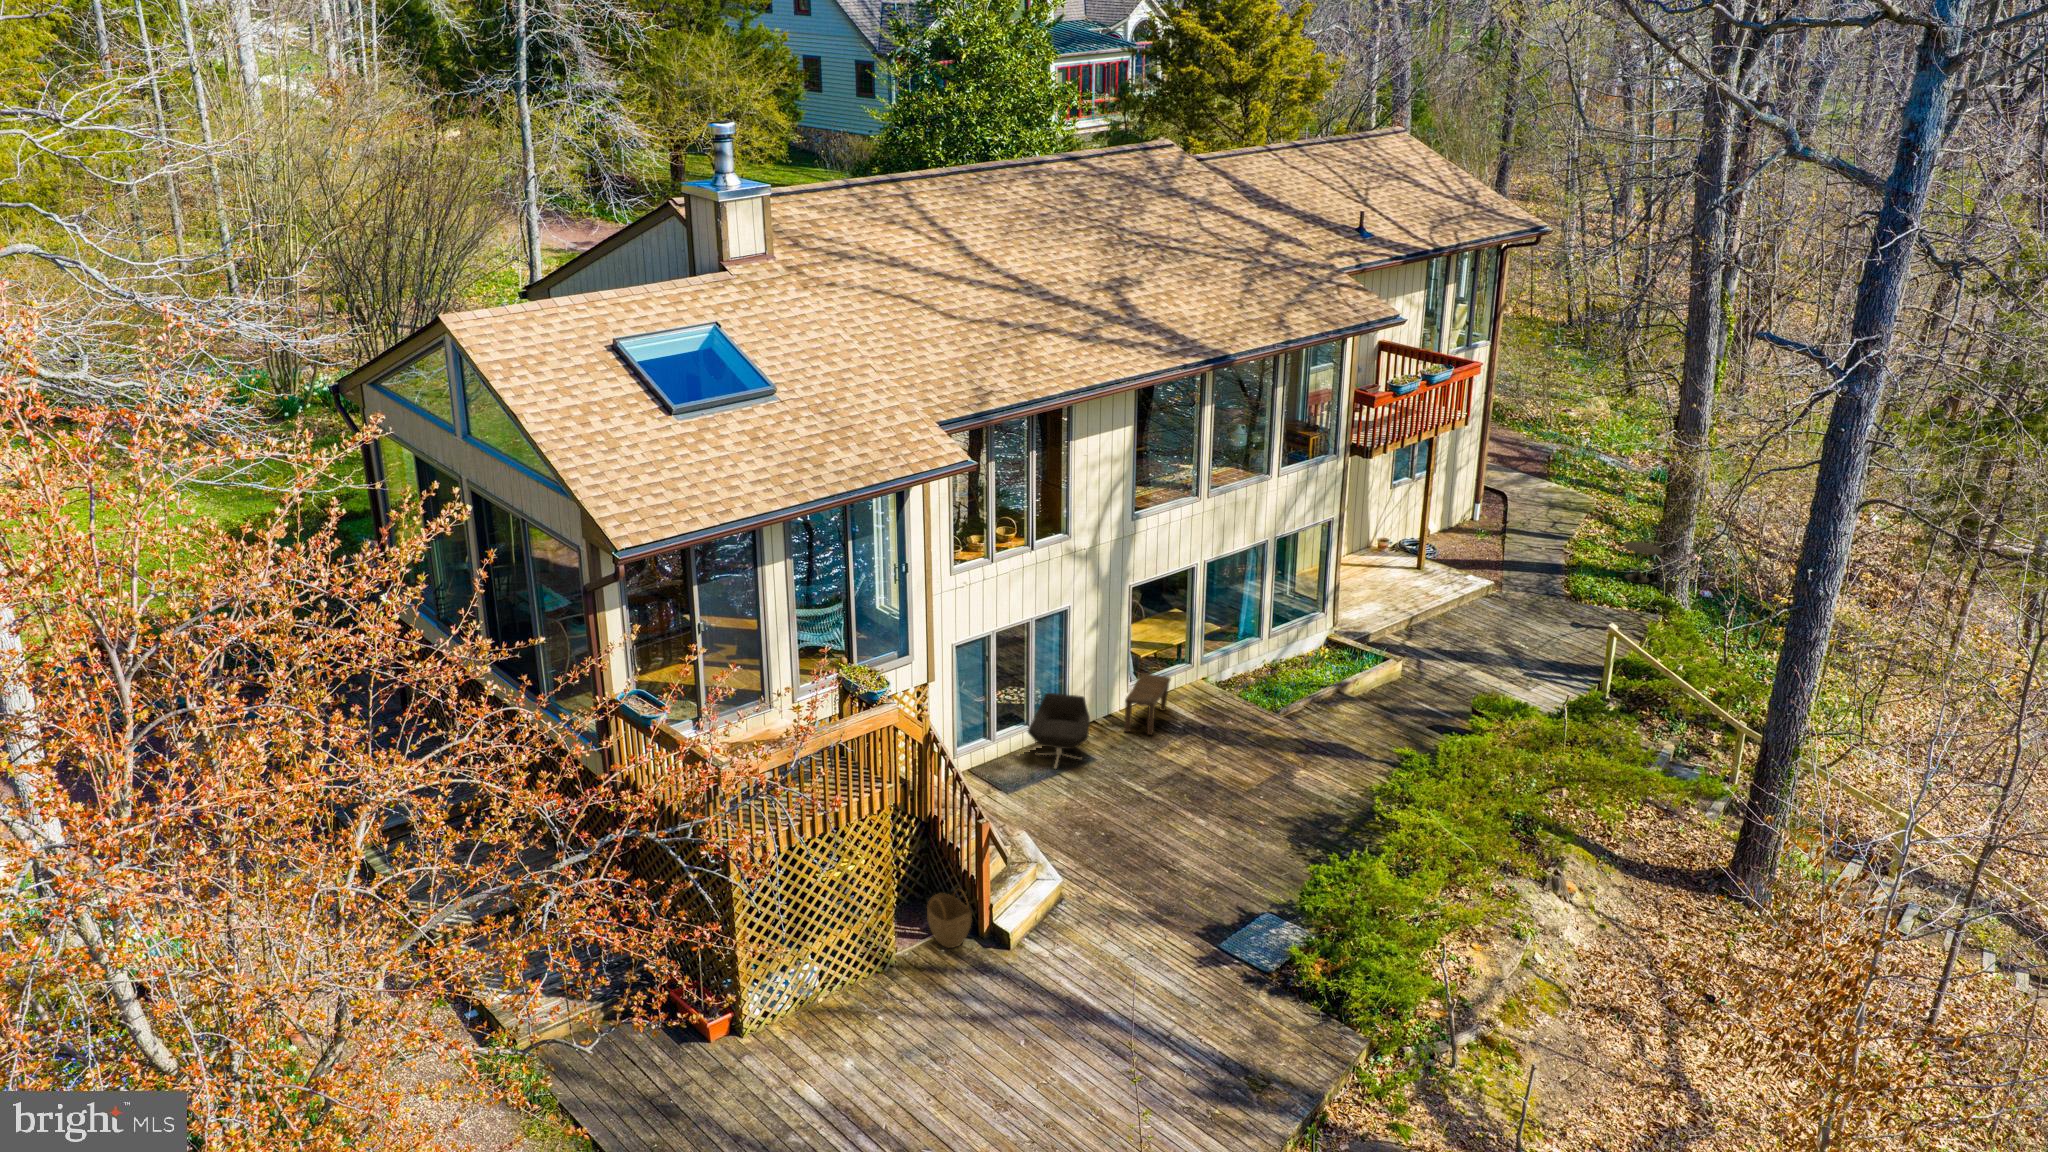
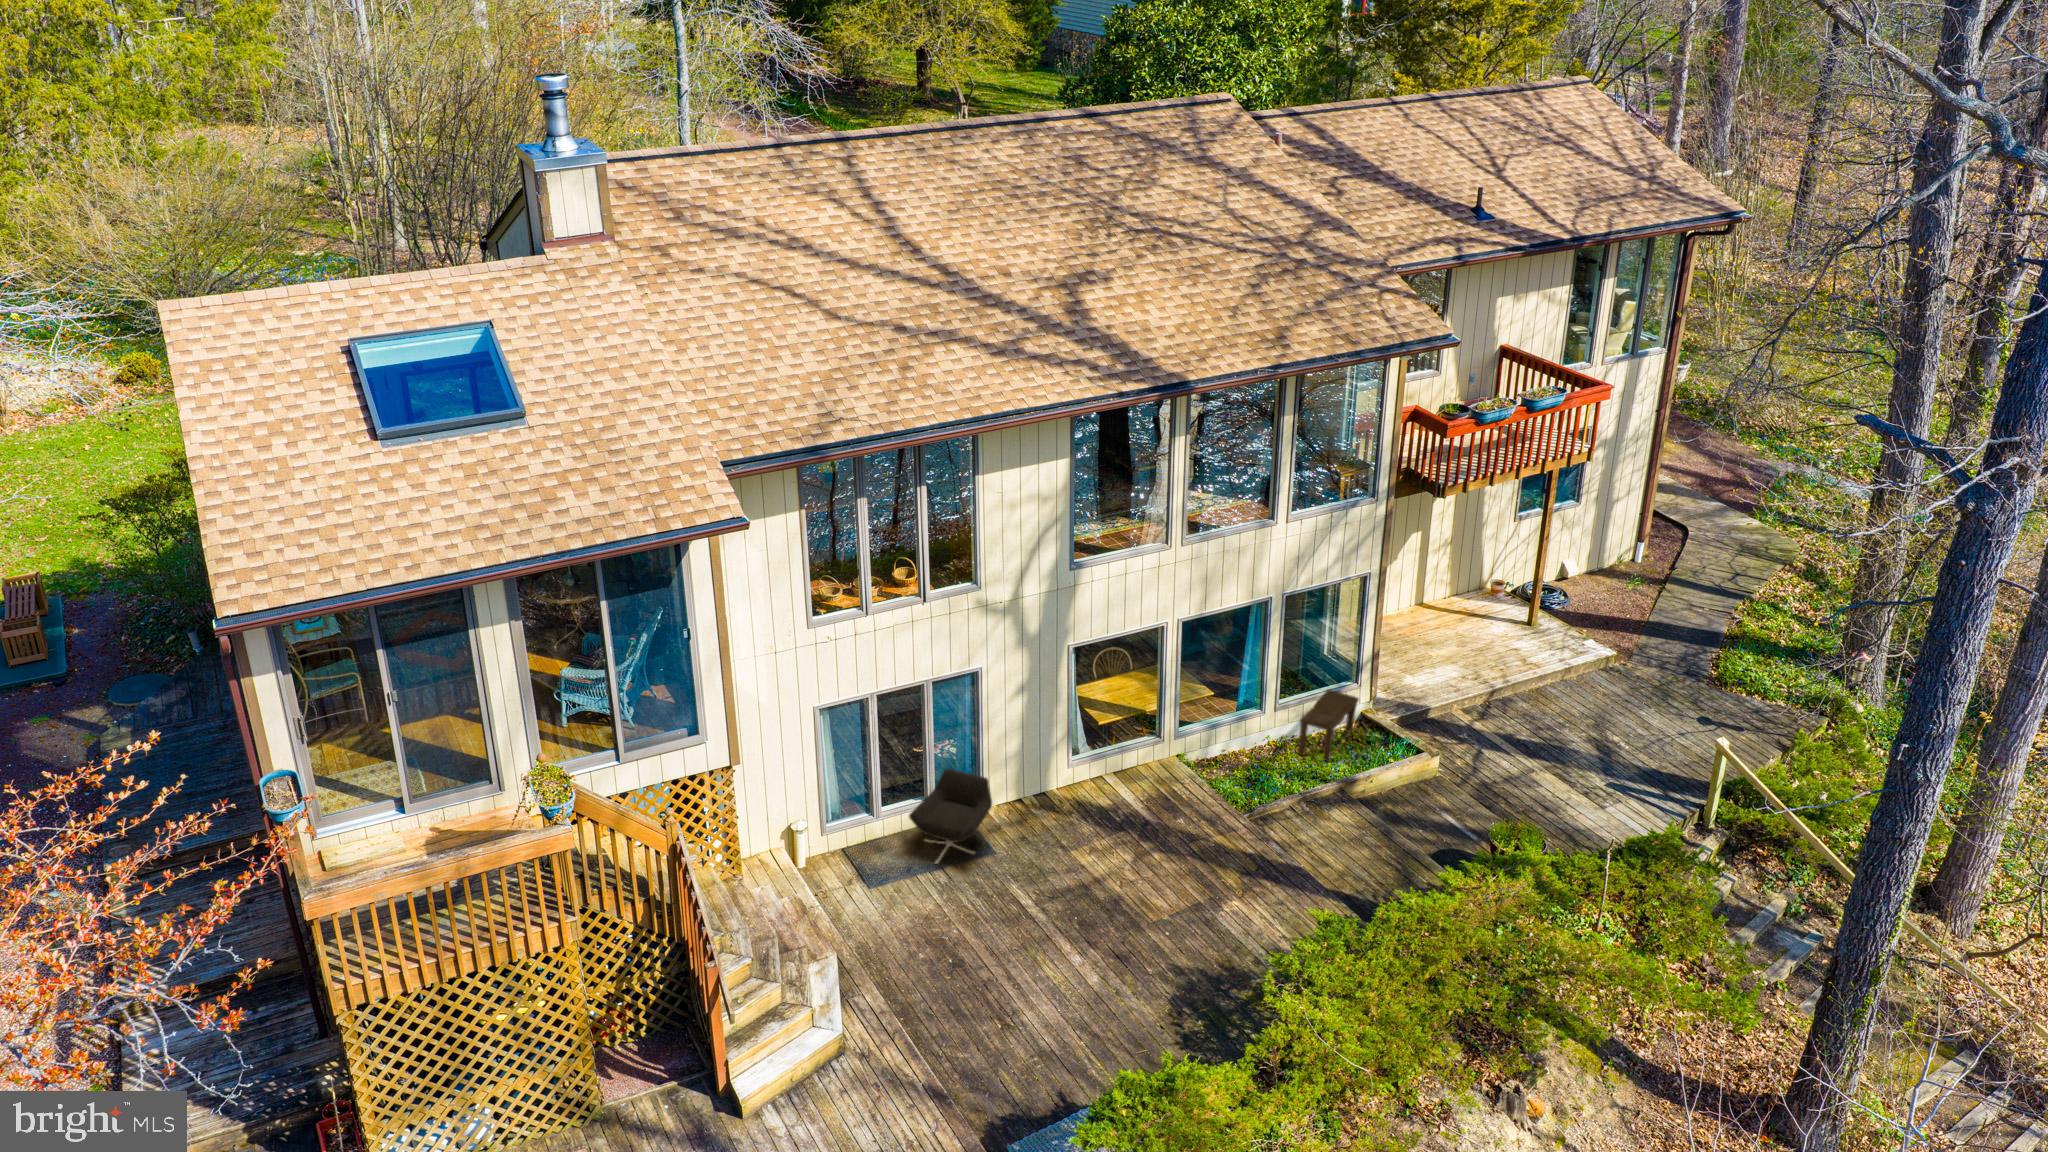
side table: present [1624,542,1663,583] -> none [1813,613,1867,668]
bench: present [1124,673,1171,735] -> present [1298,689,1359,761]
woven basket: present [927,892,972,948] -> none [662,1030,709,1100]

